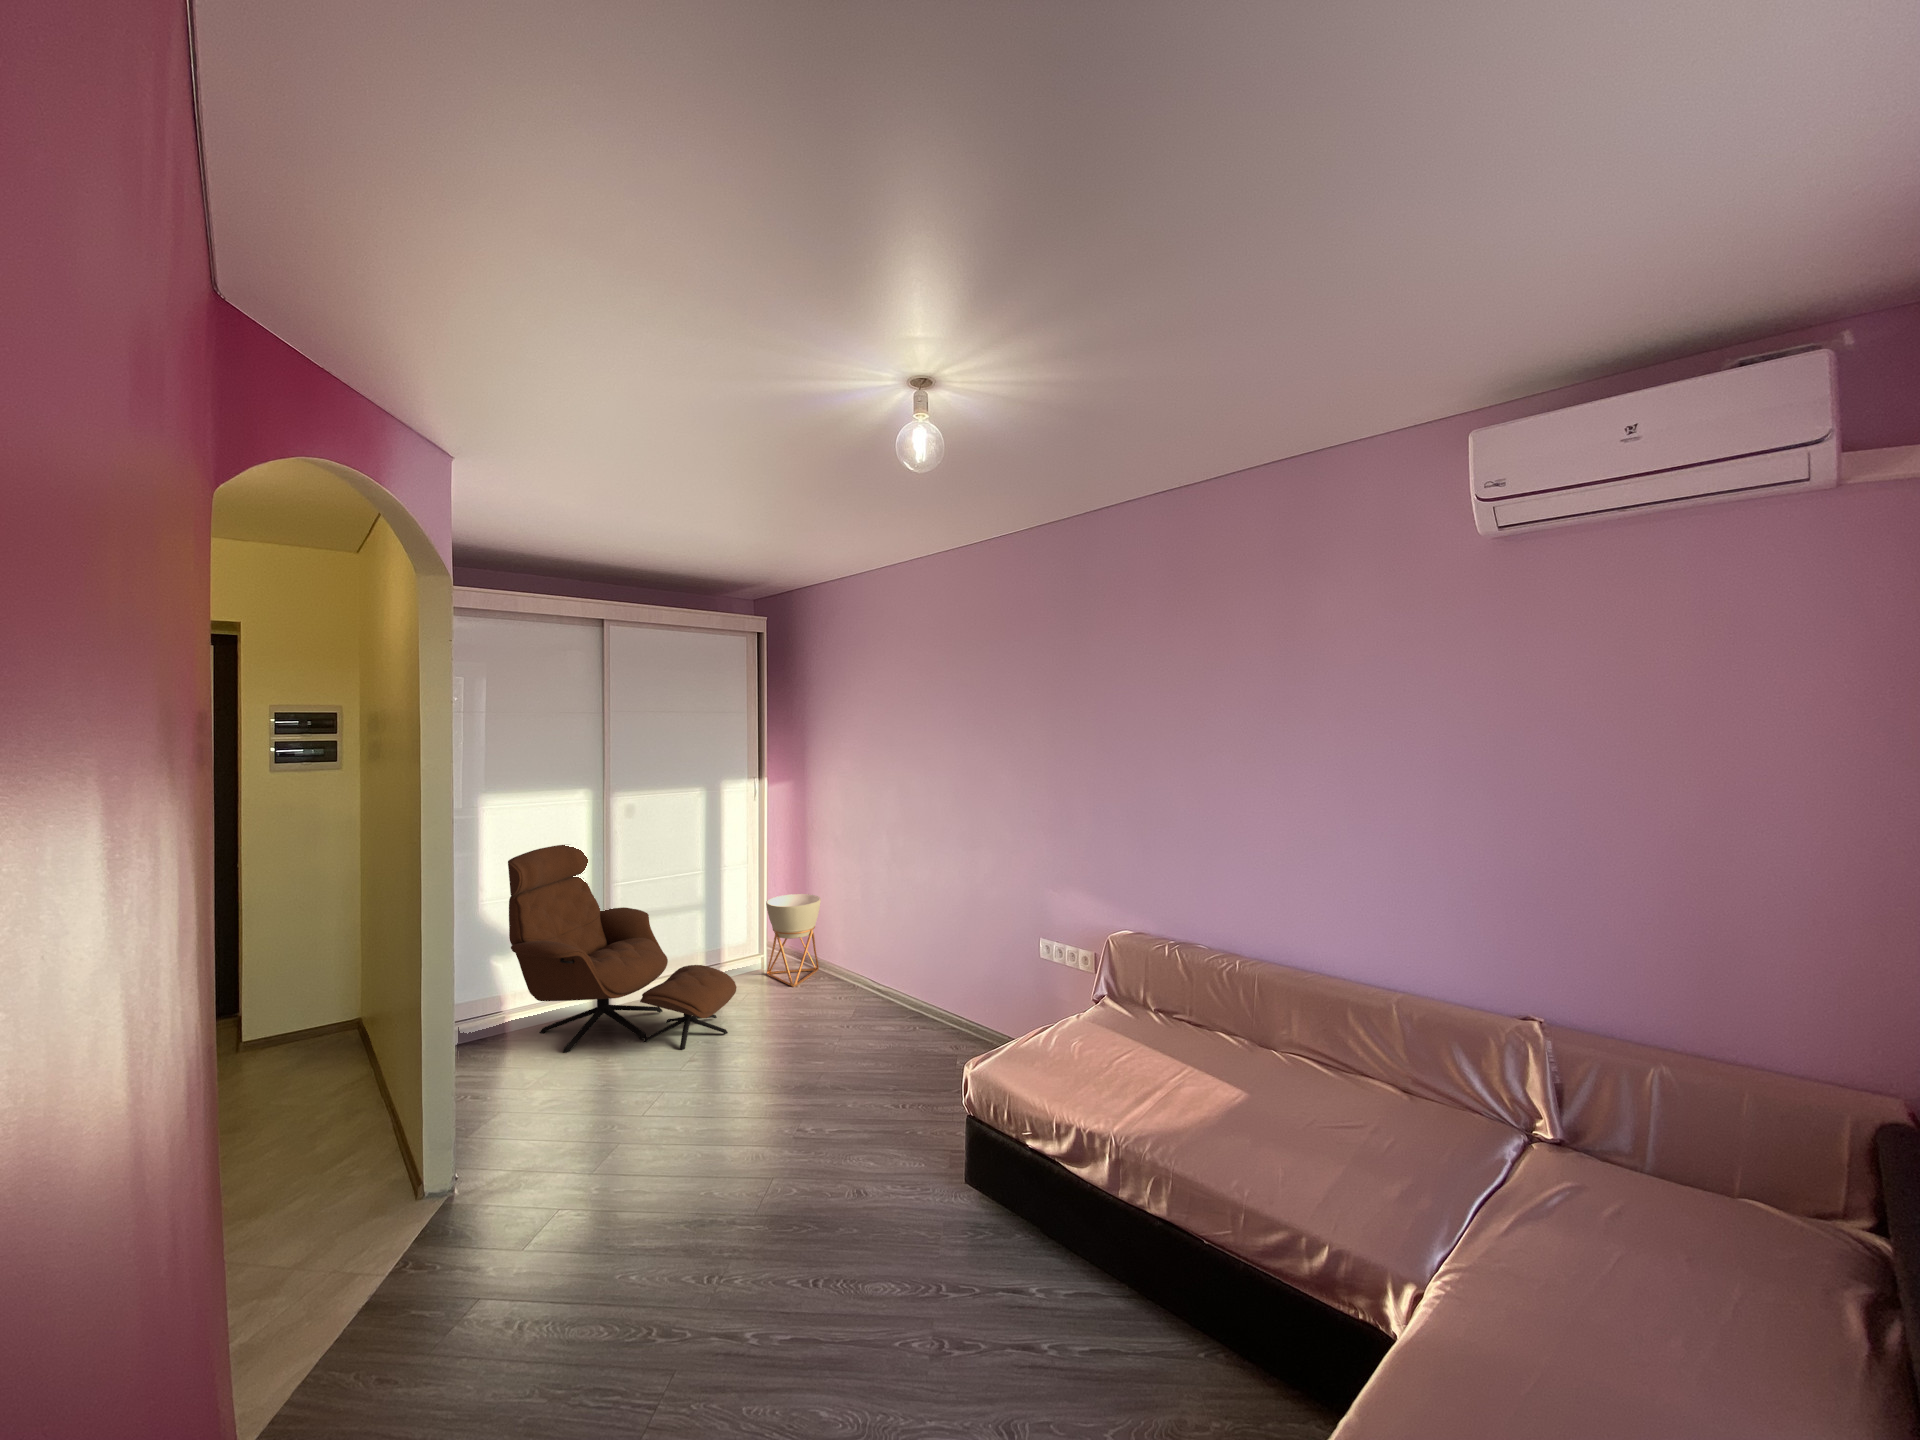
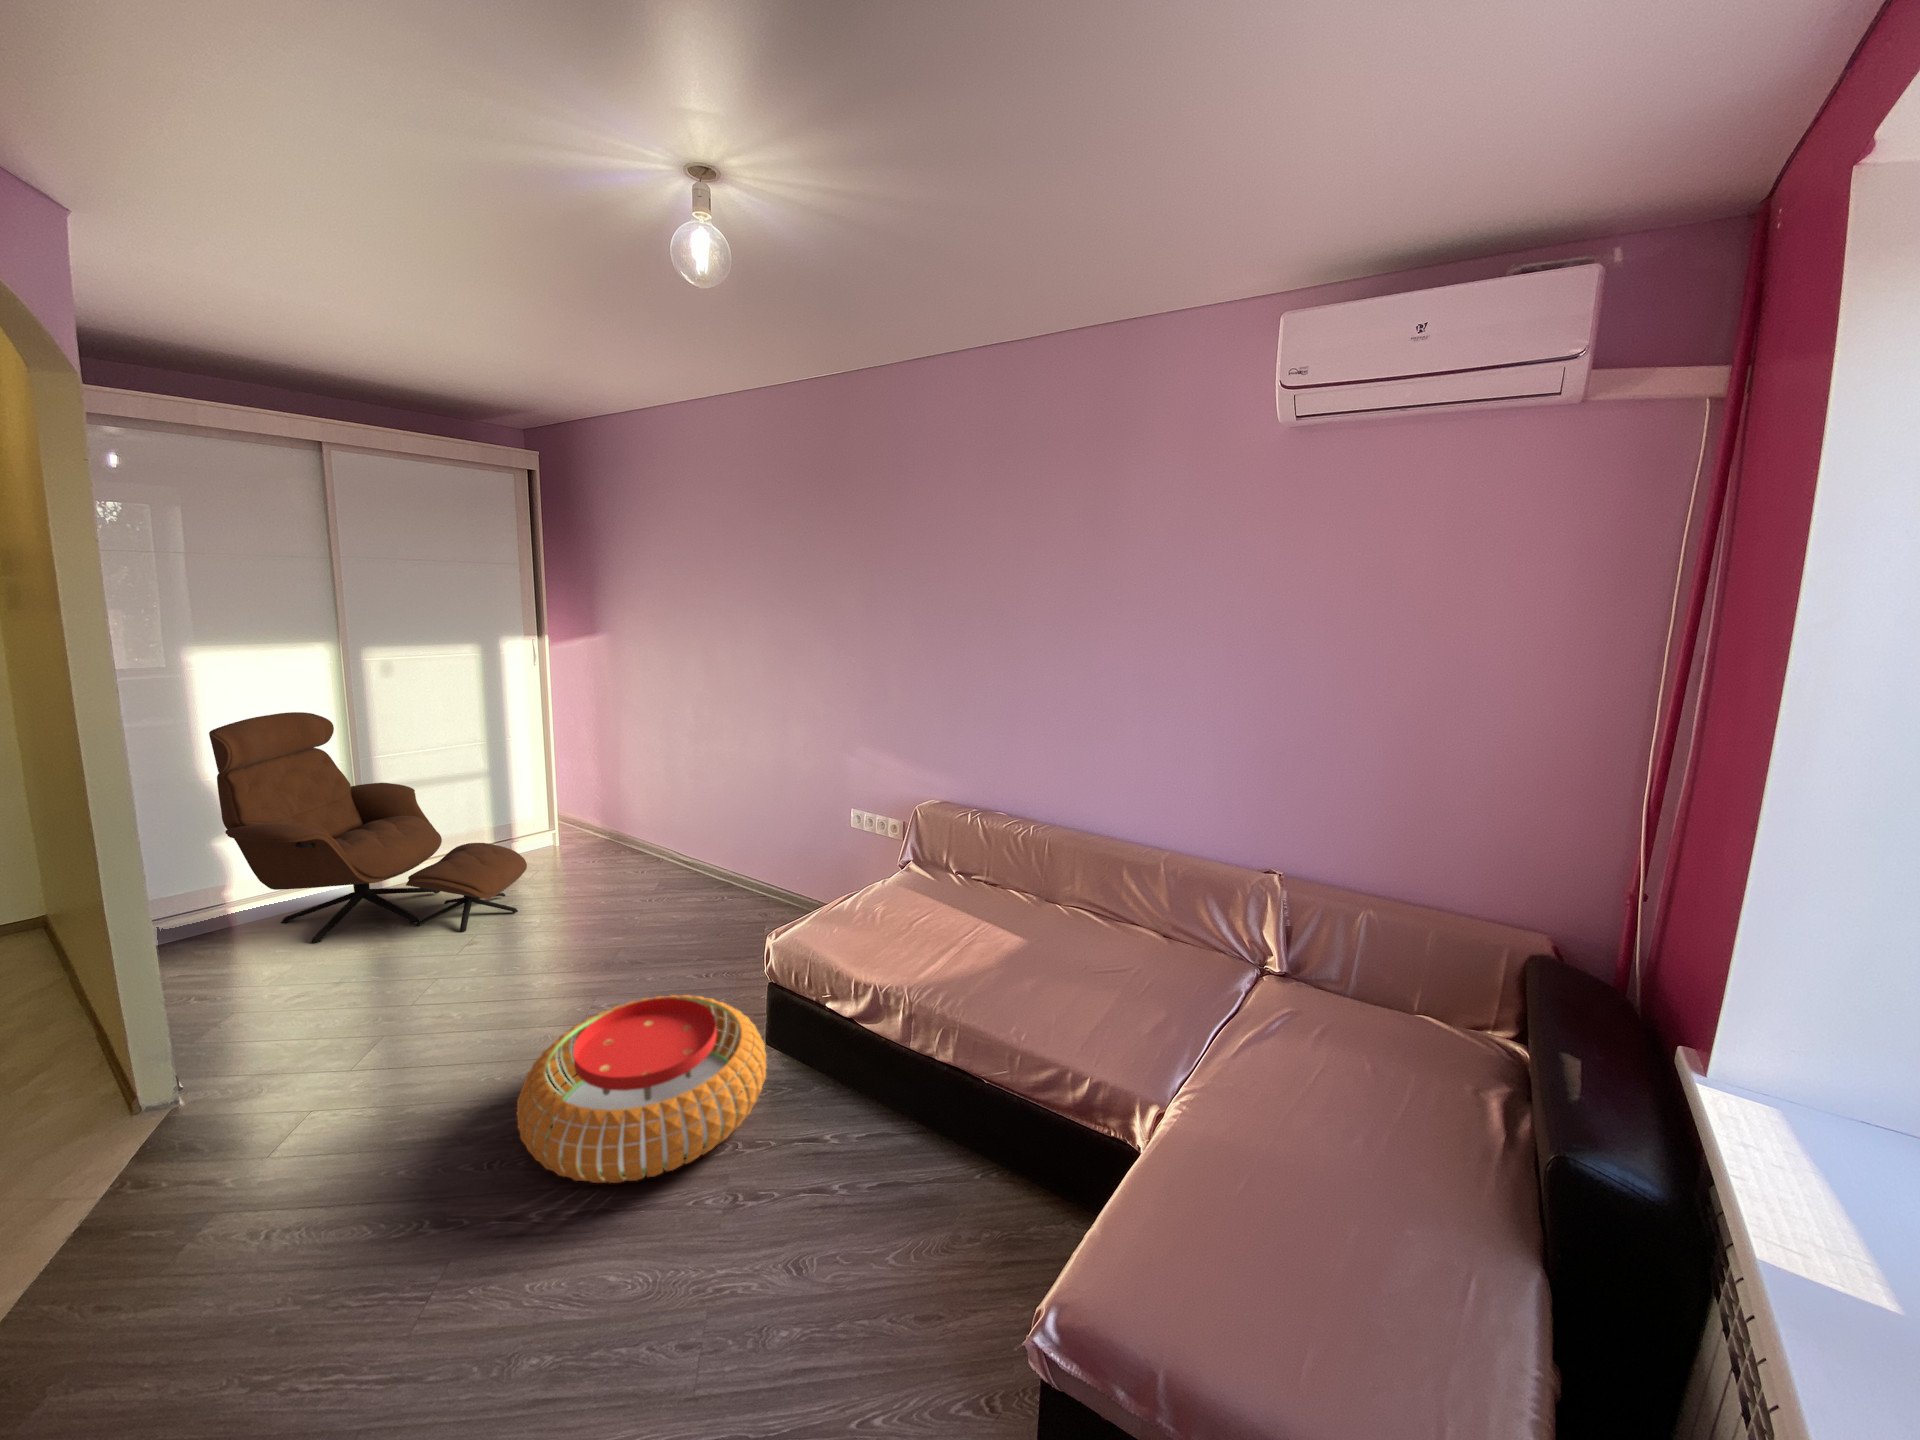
planter: present [766,894,821,987] -> none [562,765,626,860]
pouf: none [739,1121,967,1311] -> present [517,995,766,1183]

